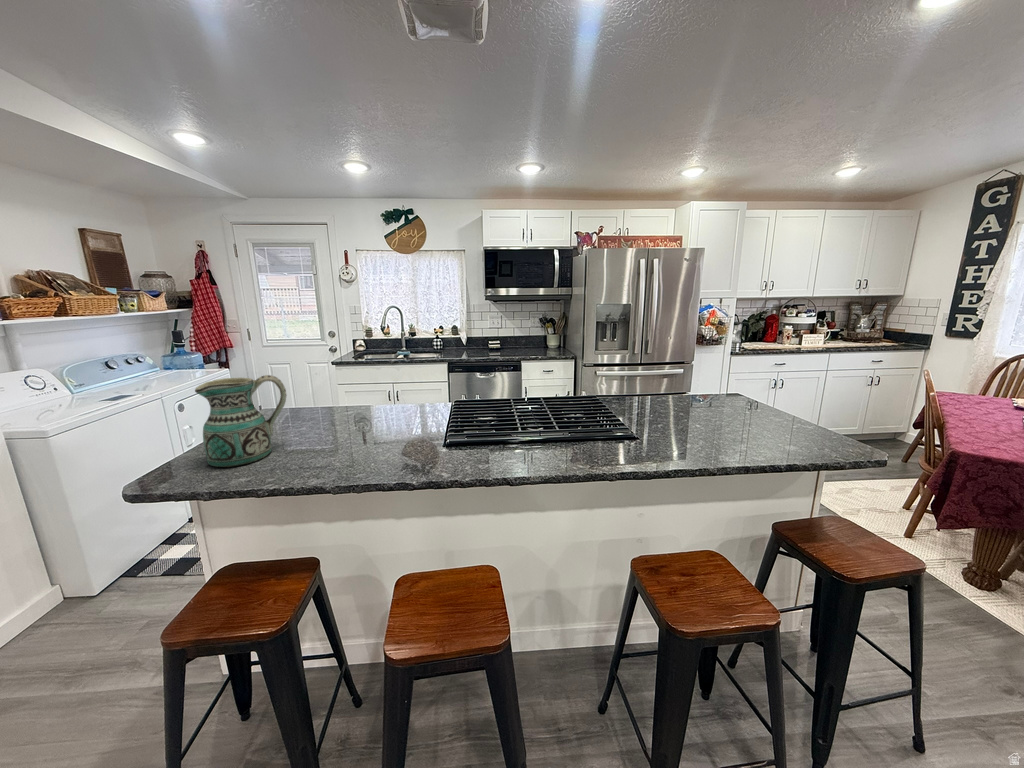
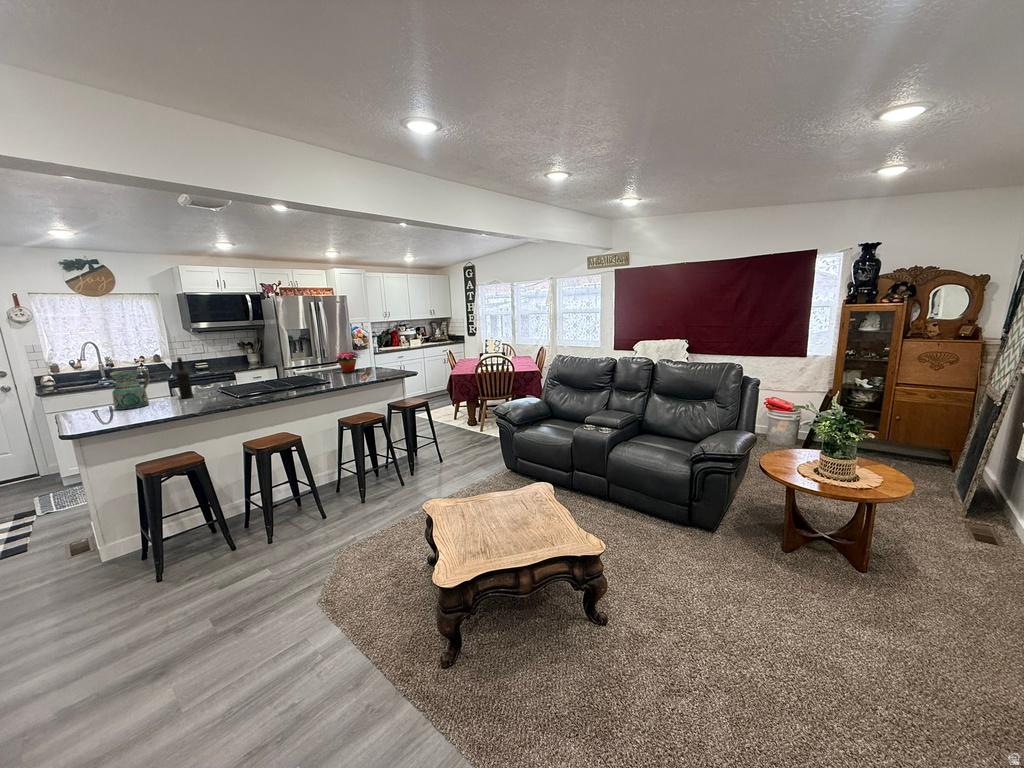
wine bottle: none [325,358,355,450] -> present [176,357,193,398]
flower arrangement: none [659,371,754,431] -> present [334,351,360,372]

